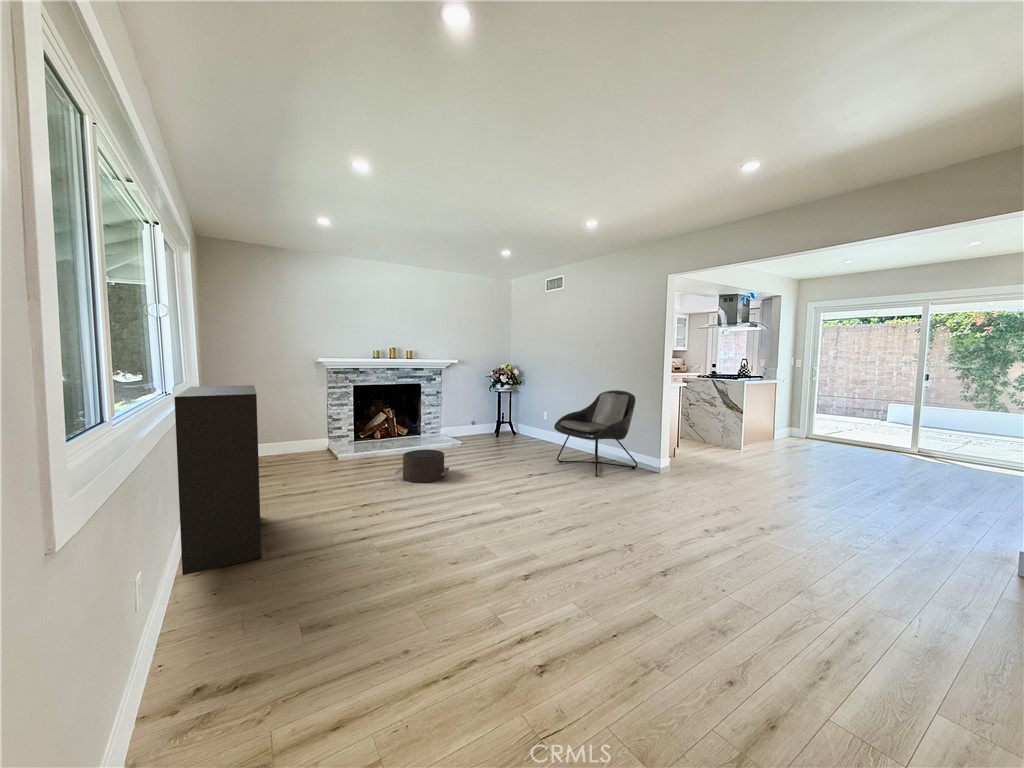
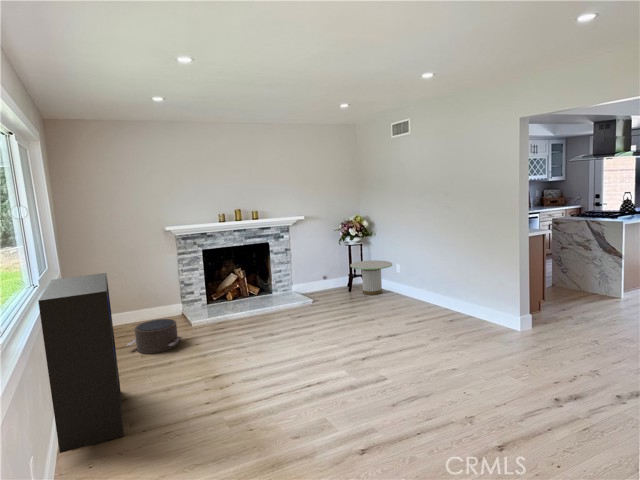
lounge chair: present [554,390,637,476] -> none [404,244,494,339]
side table: none [500,408,540,439] -> present [350,260,392,295]
pouf: present [395,450,449,483] -> present [127,319,182,354]

